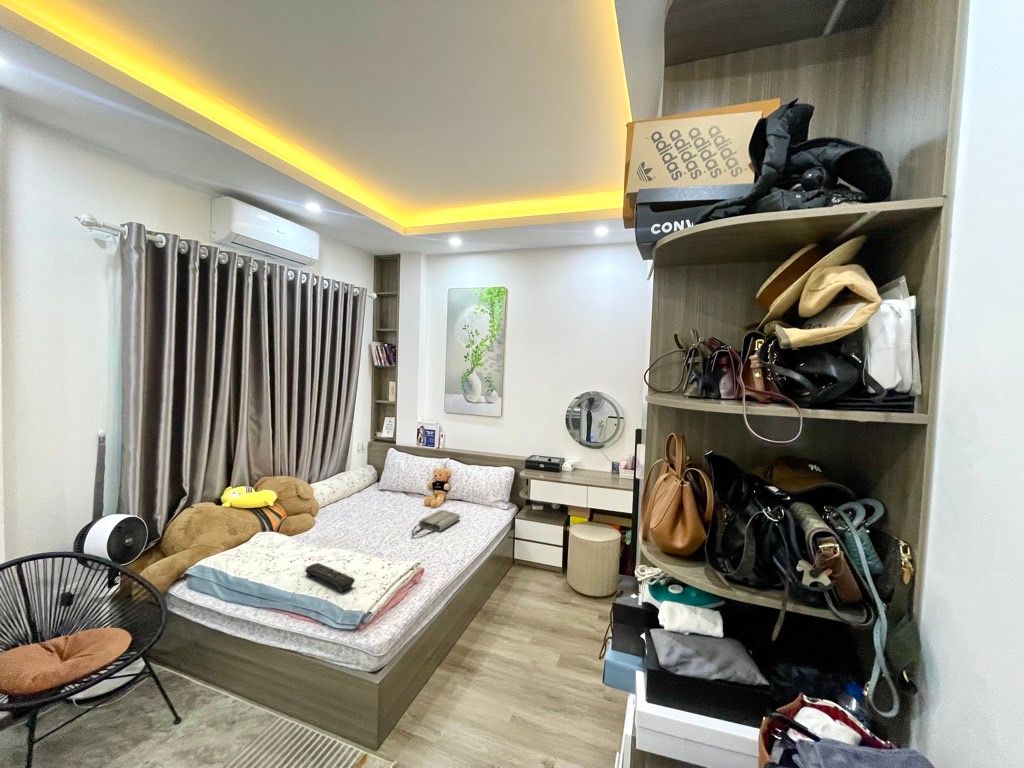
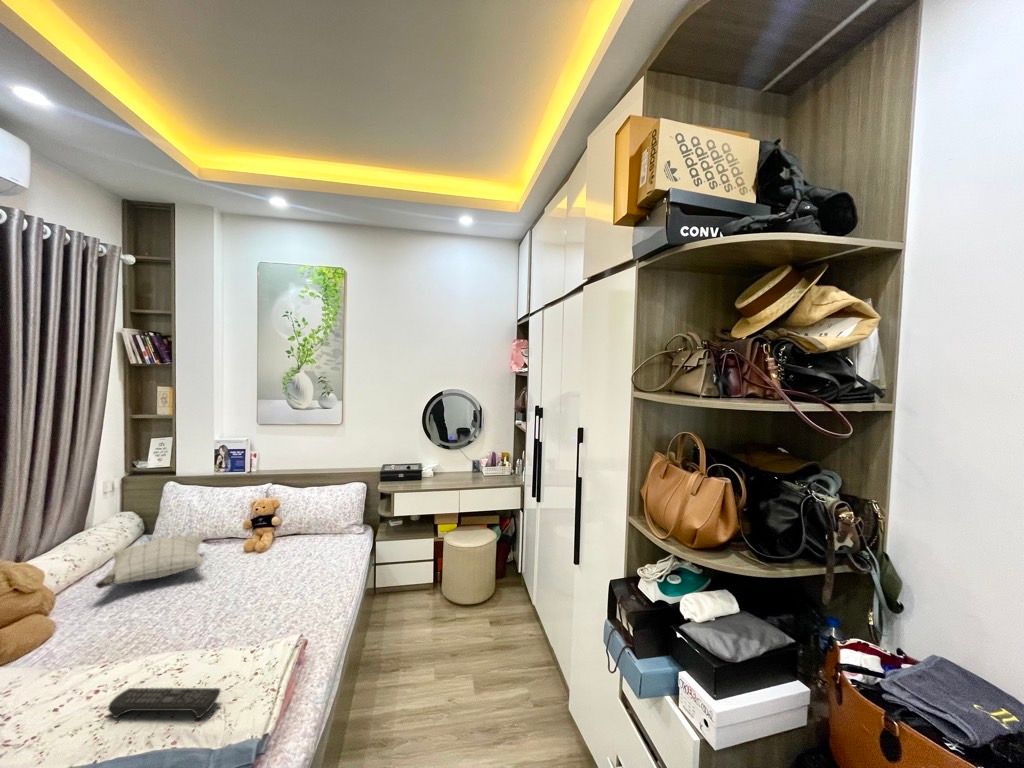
pillow: none [336,485,401,509] -> present [95,536,204,588]
tote bag: present [412,510,460,535] -> none [253,552,312,596]

